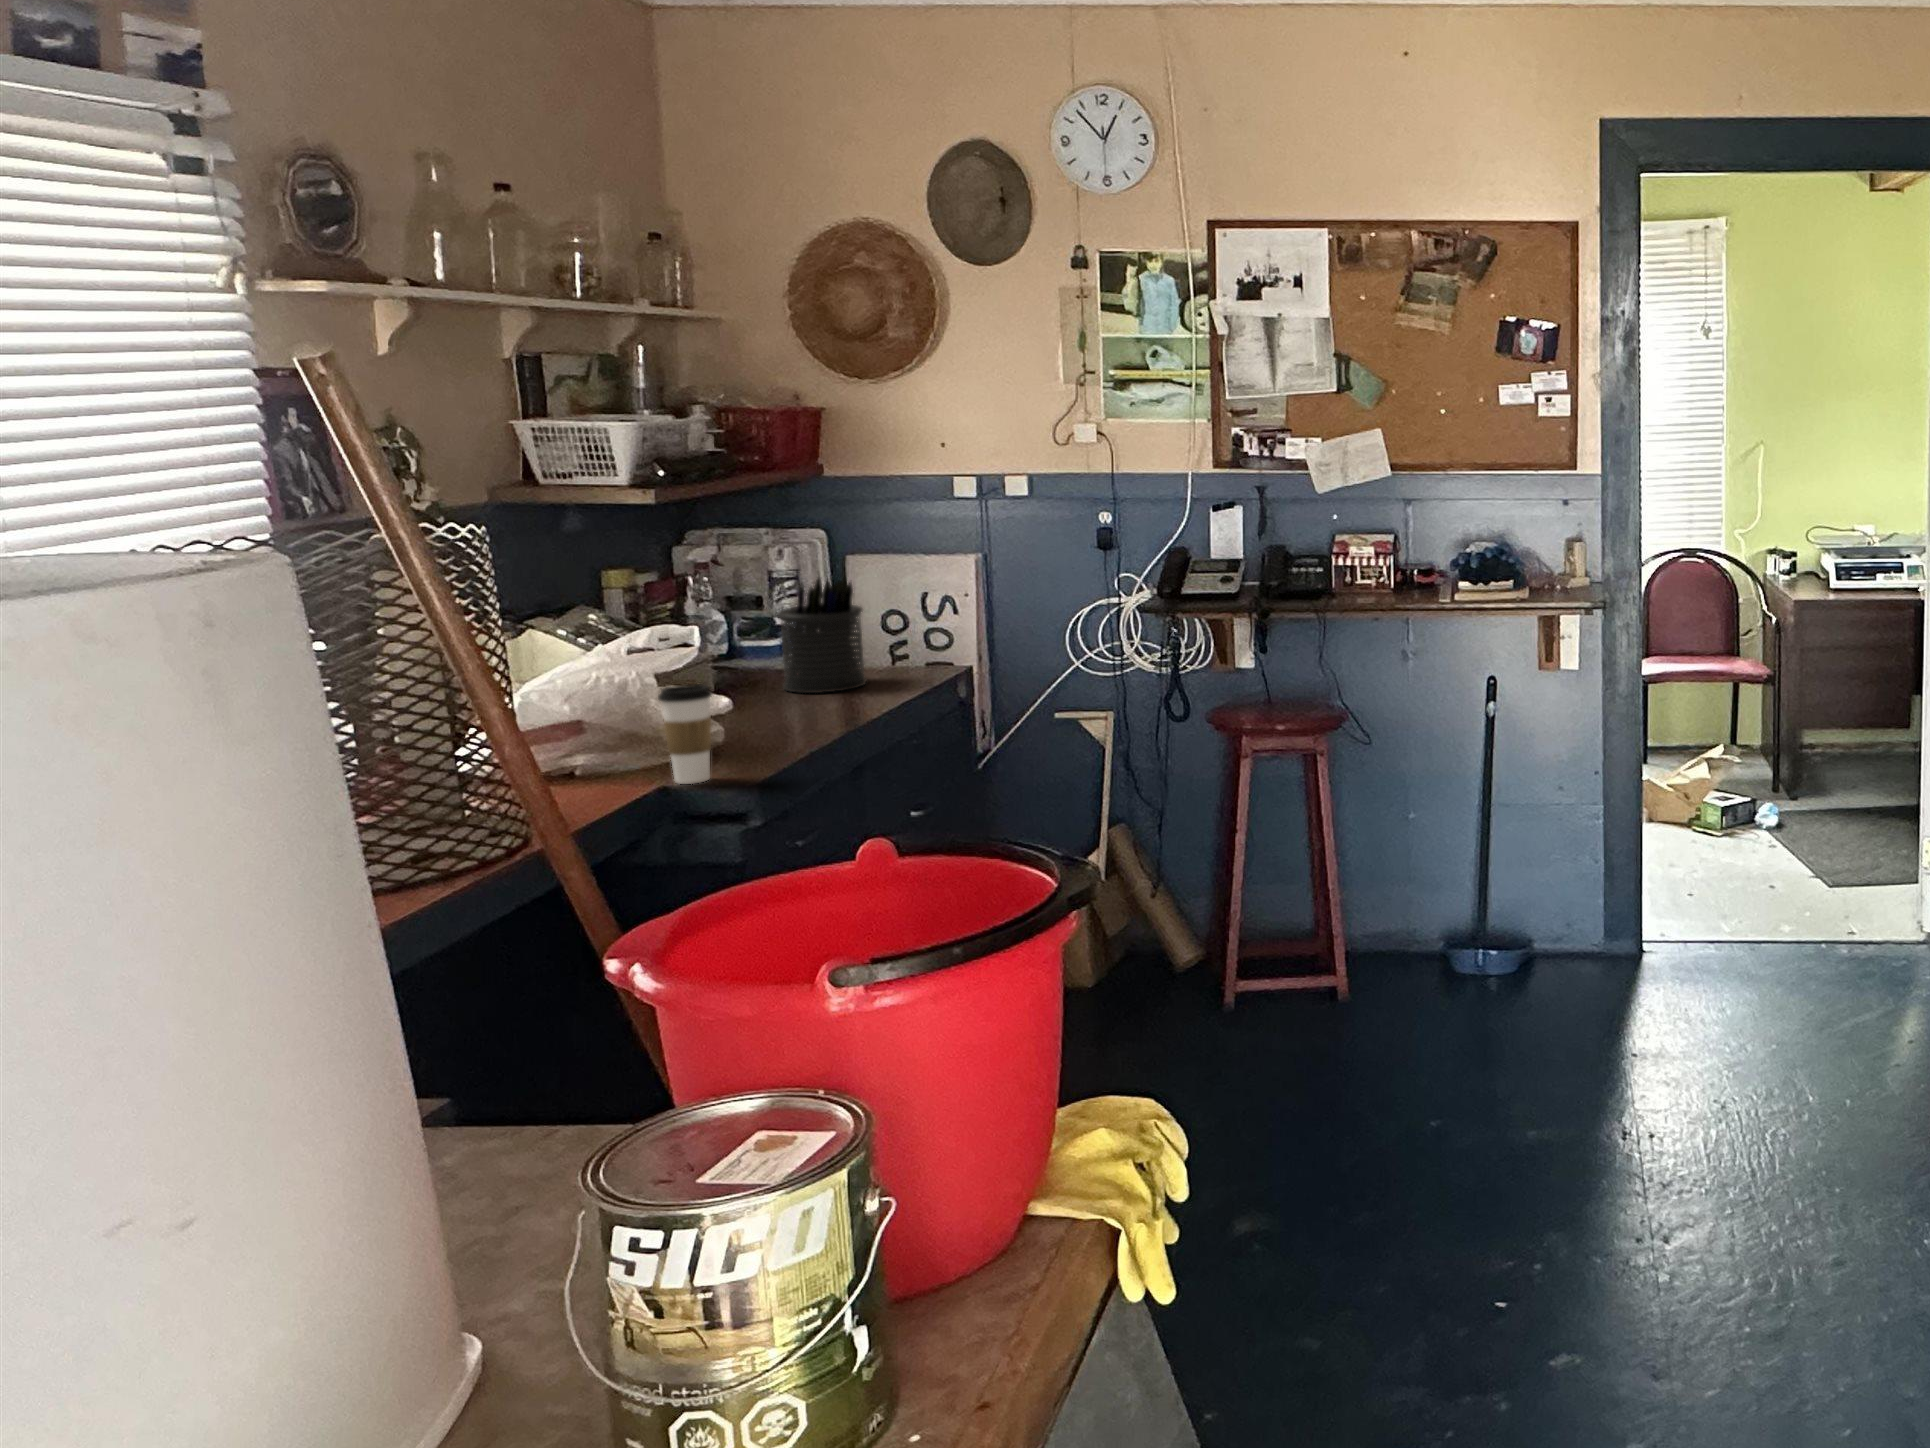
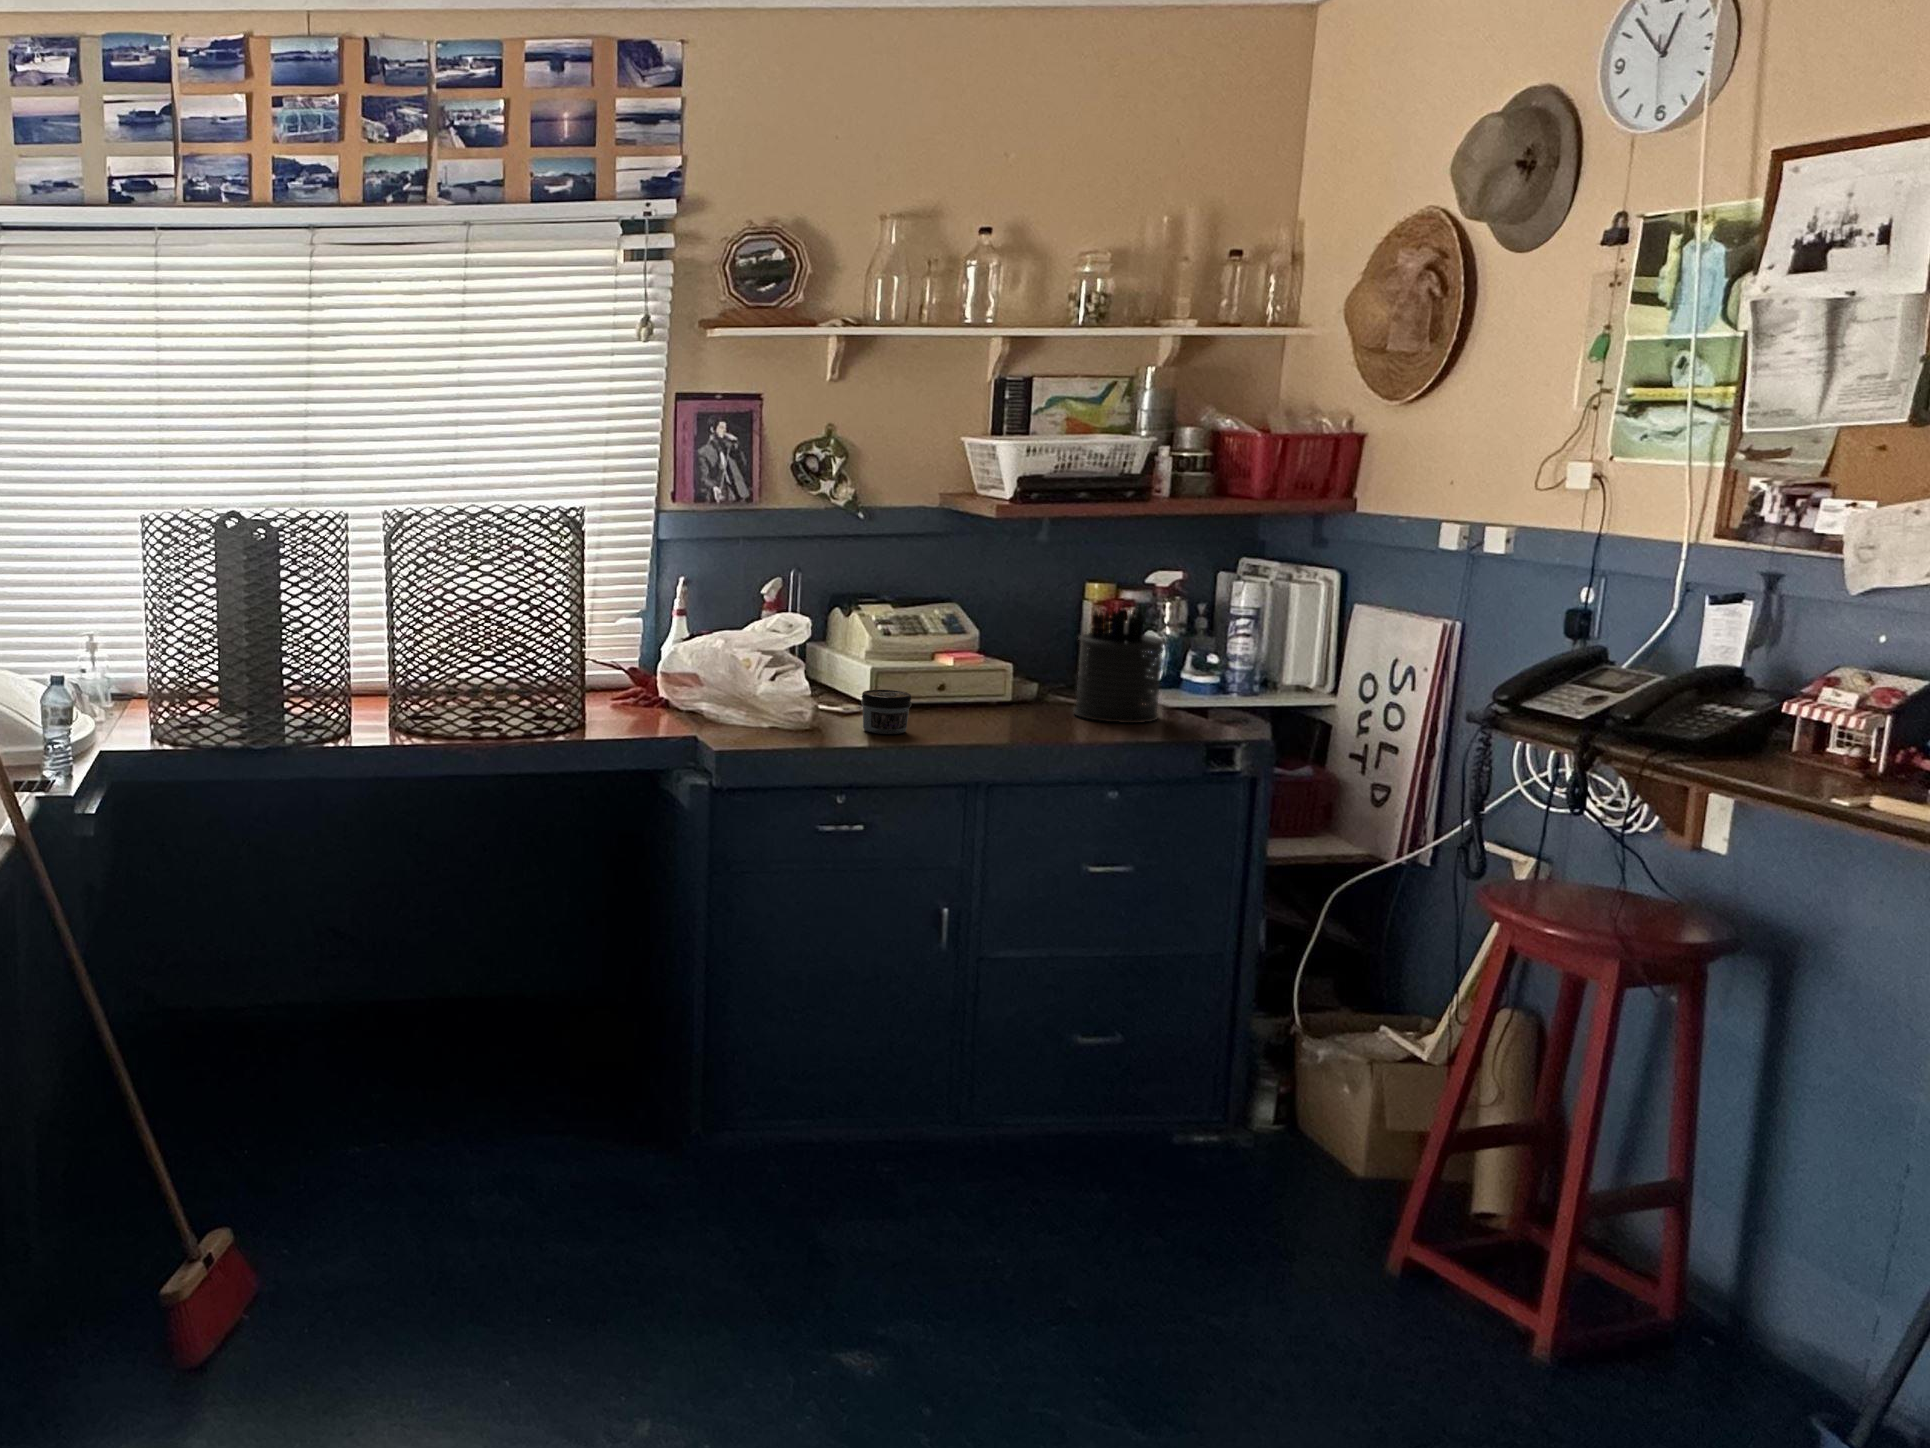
coffee cup: present [658,684,713,784] -> none [750,655,791,737]
jar: none [721,699,781,750] -> present [861,690,911,734]

